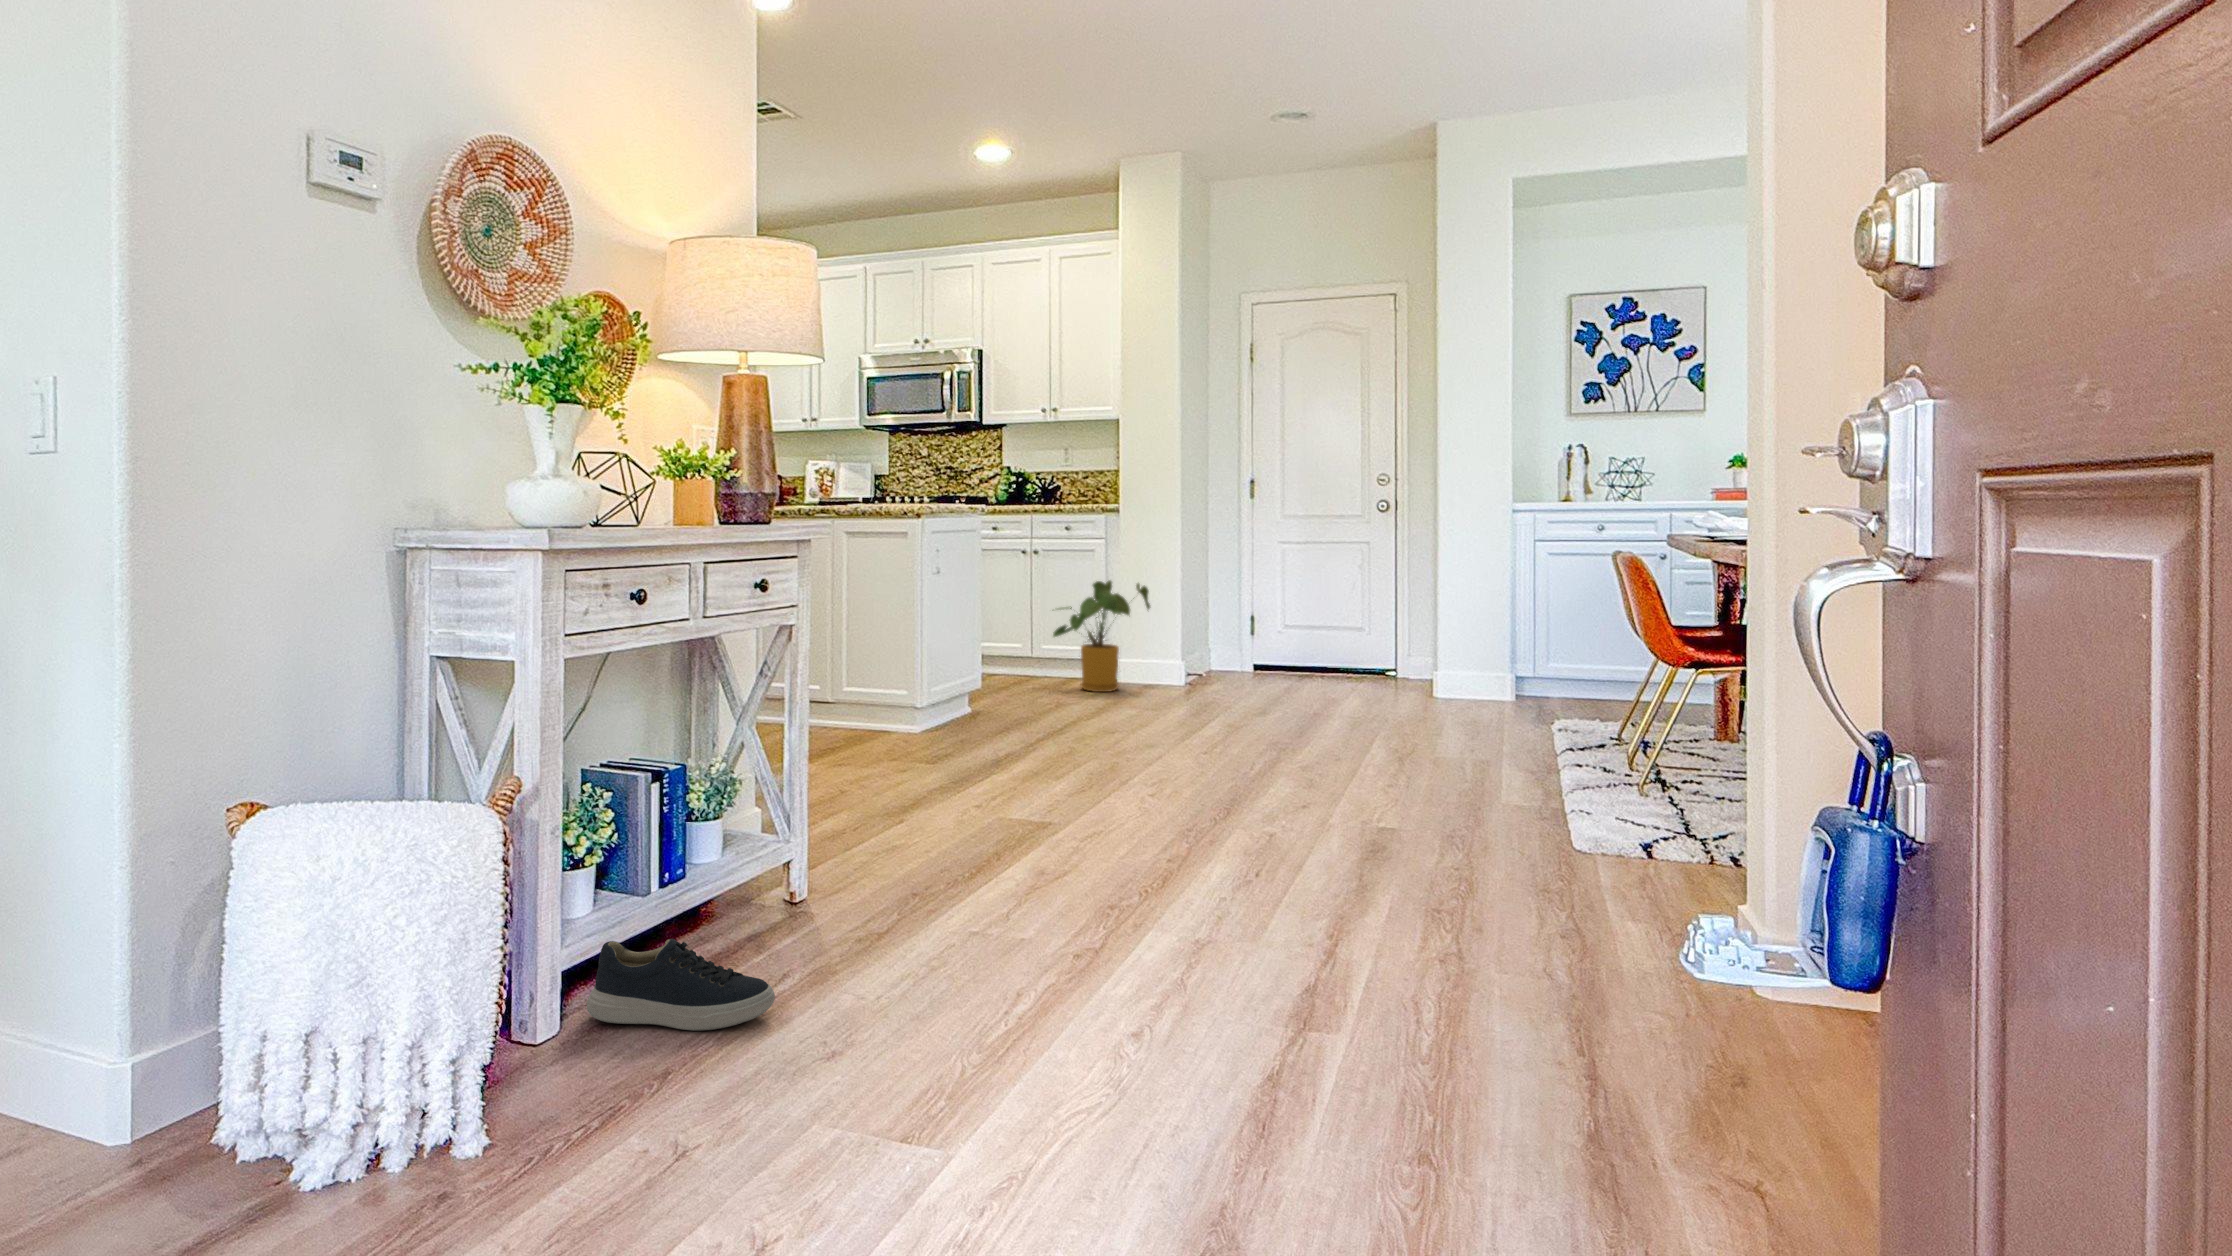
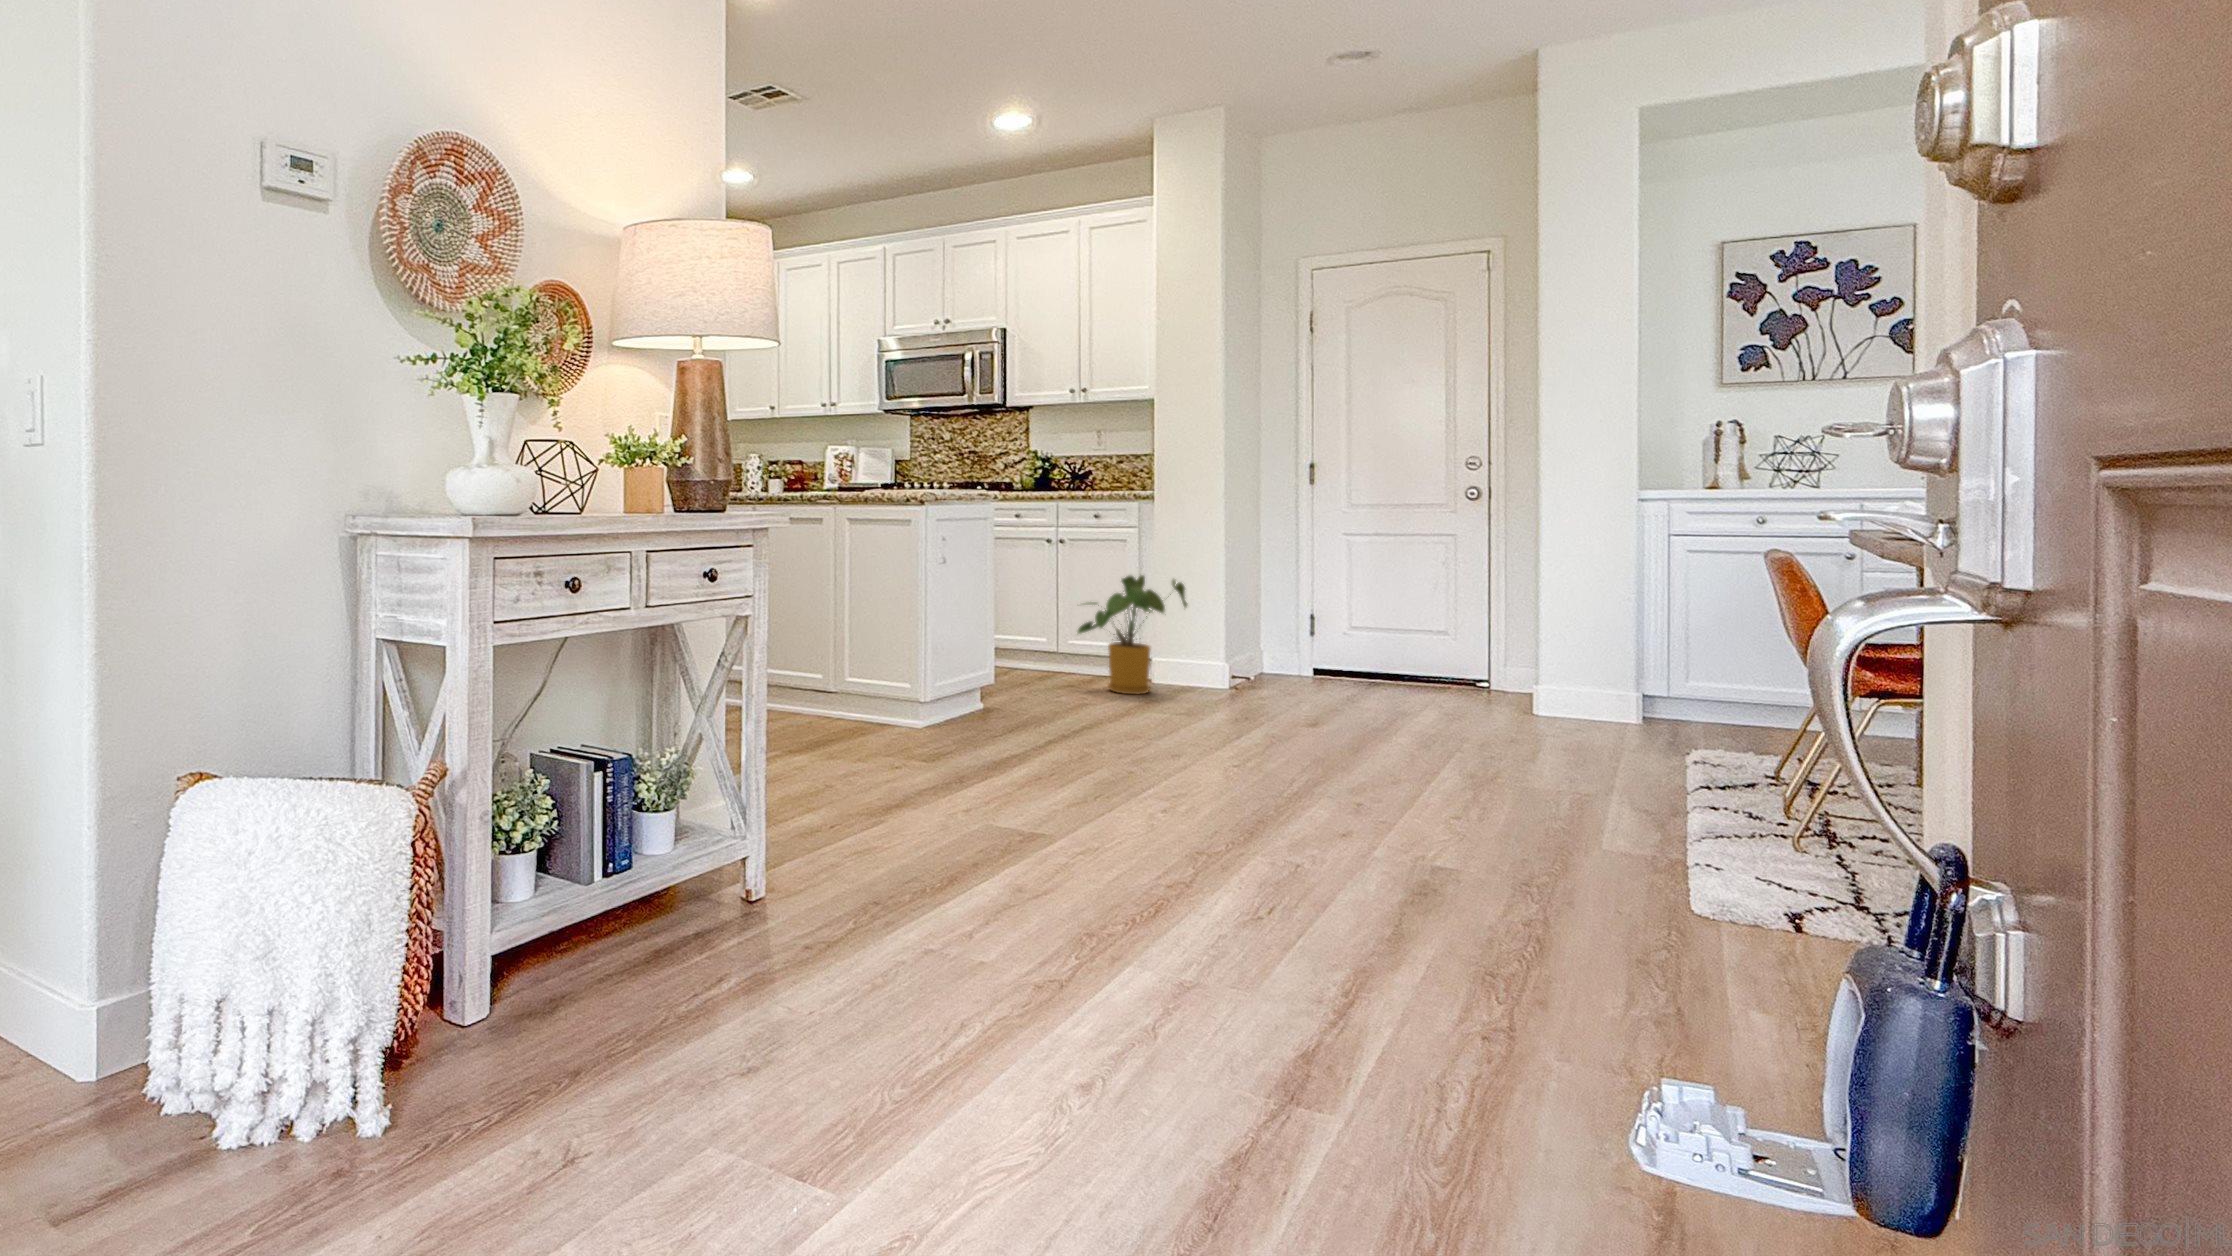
shoe: present [587,939,775,1031] -> none [517,929,699,1027]

